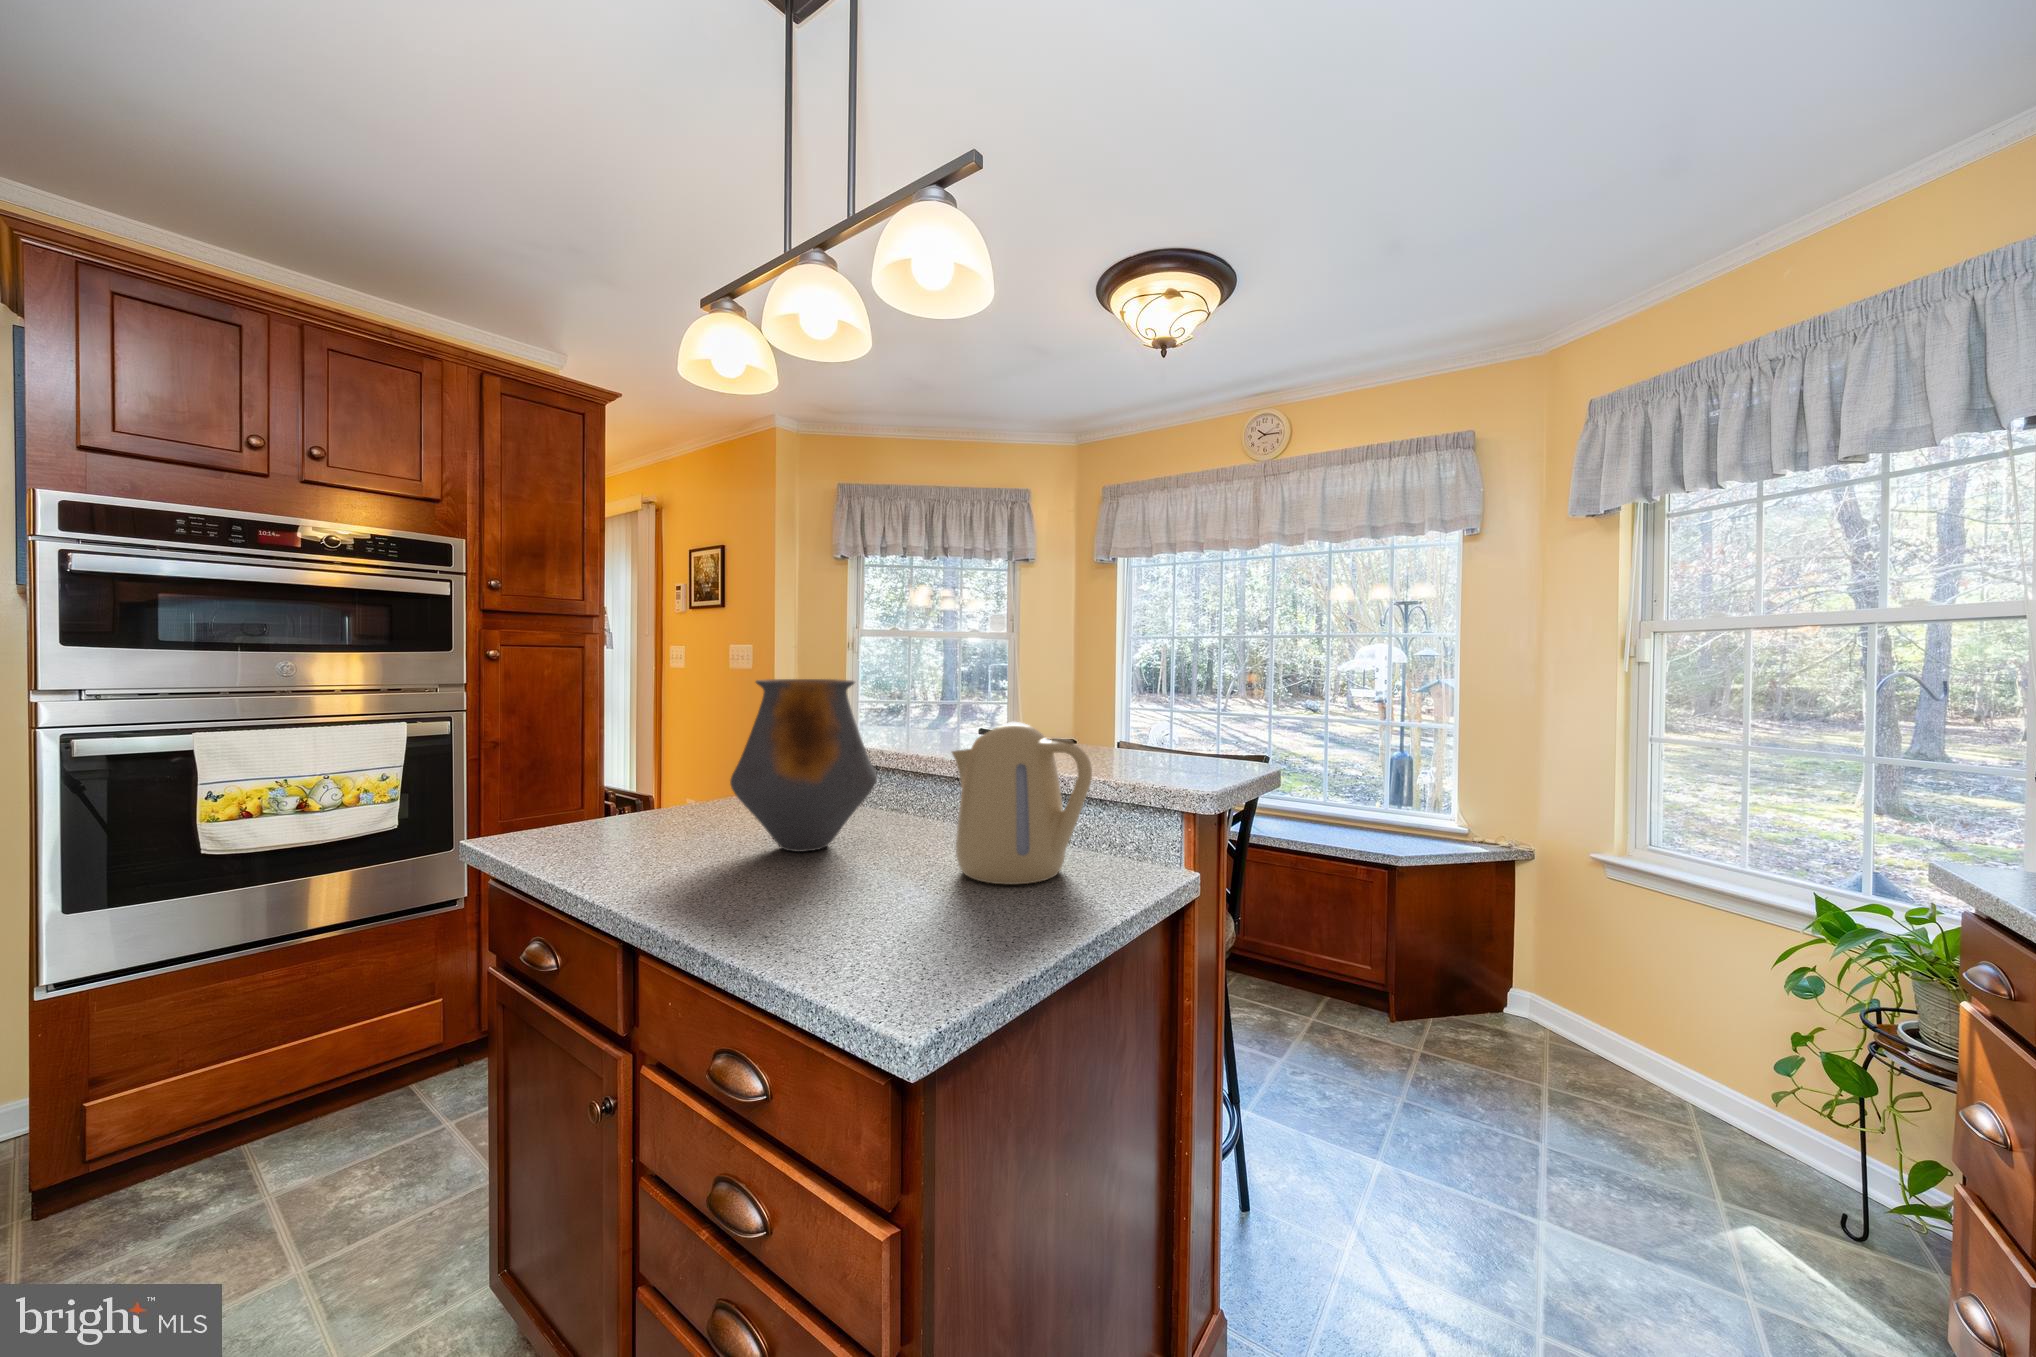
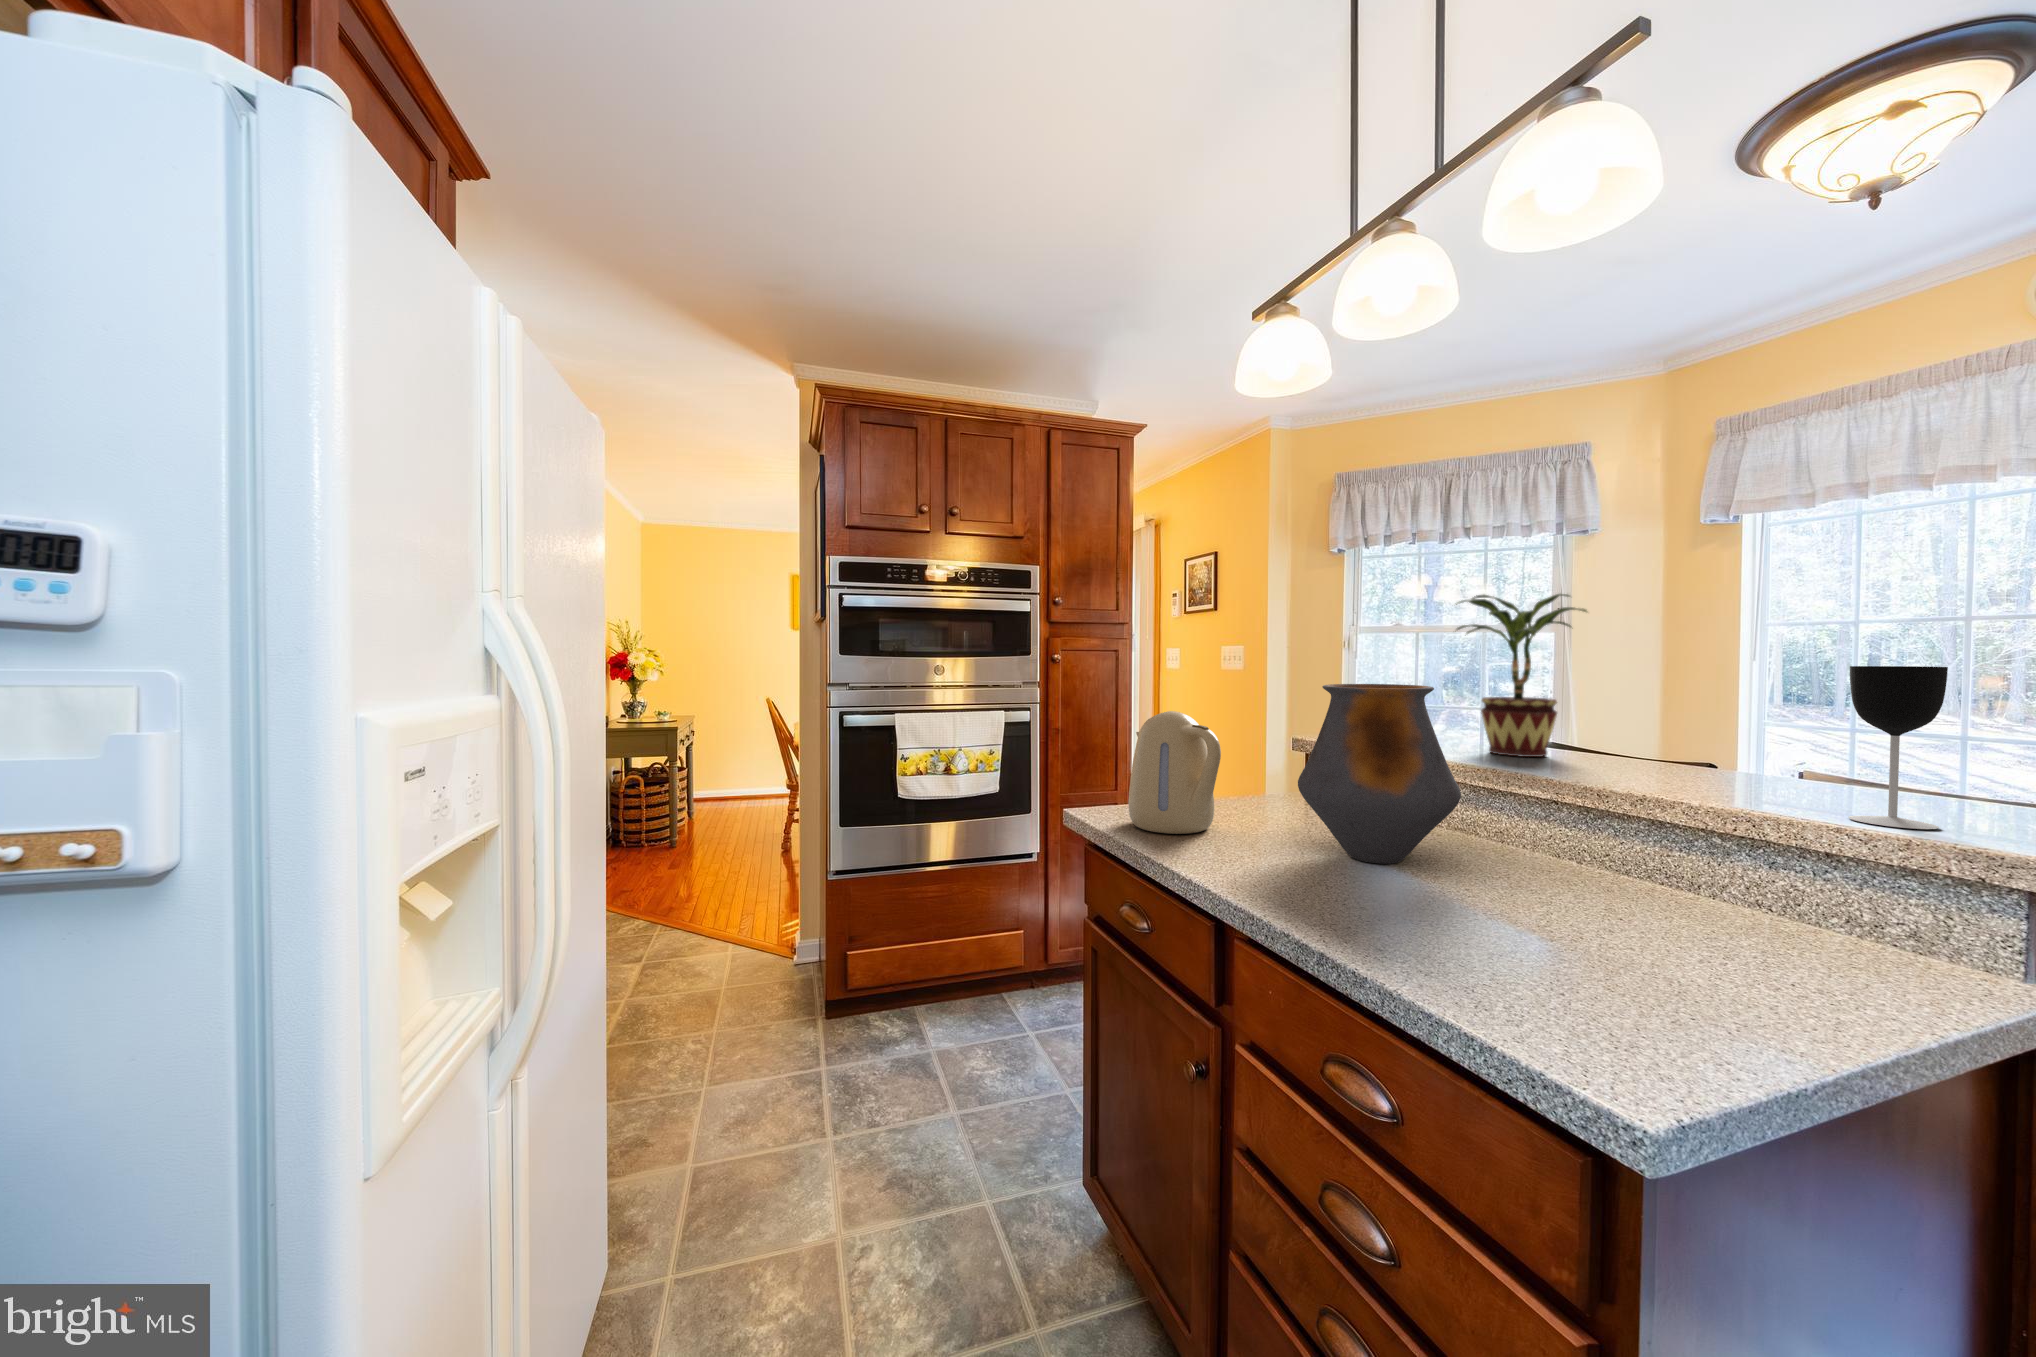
potted plant: none [895,601,992,743] -> present [1456,594,1587,757]
wine glass: none [1116,663,1161,776] -> present [1848,666,1948,829]
kettle: present [952,722,1092,884] -> present [1128,711,1221,834]

